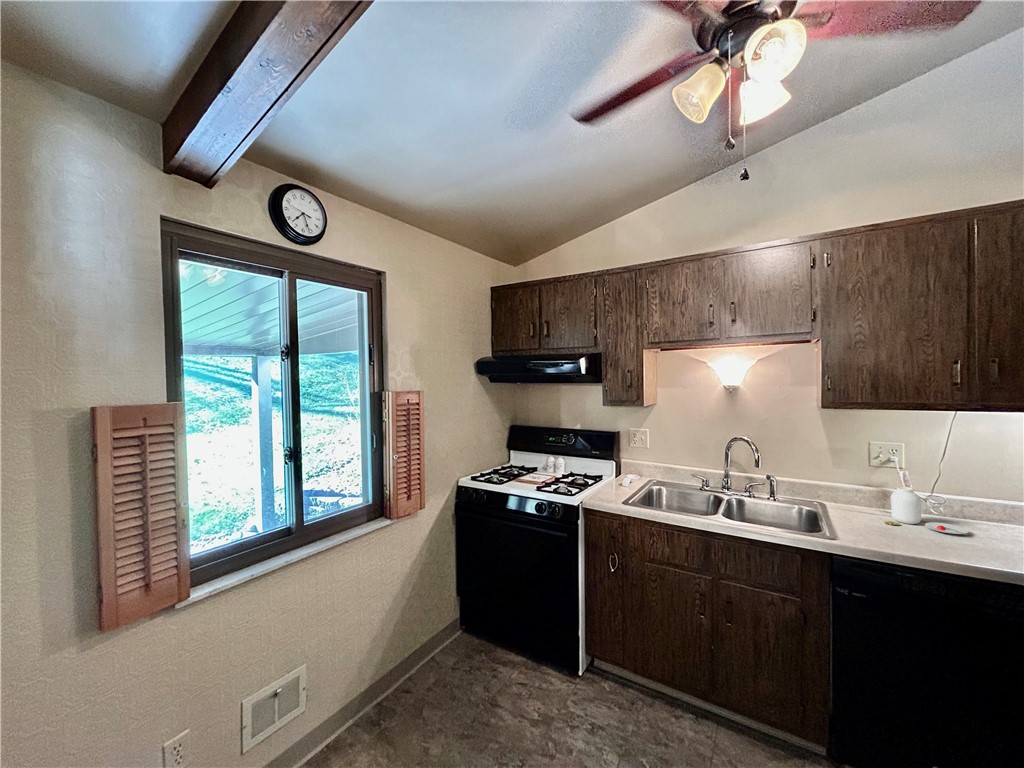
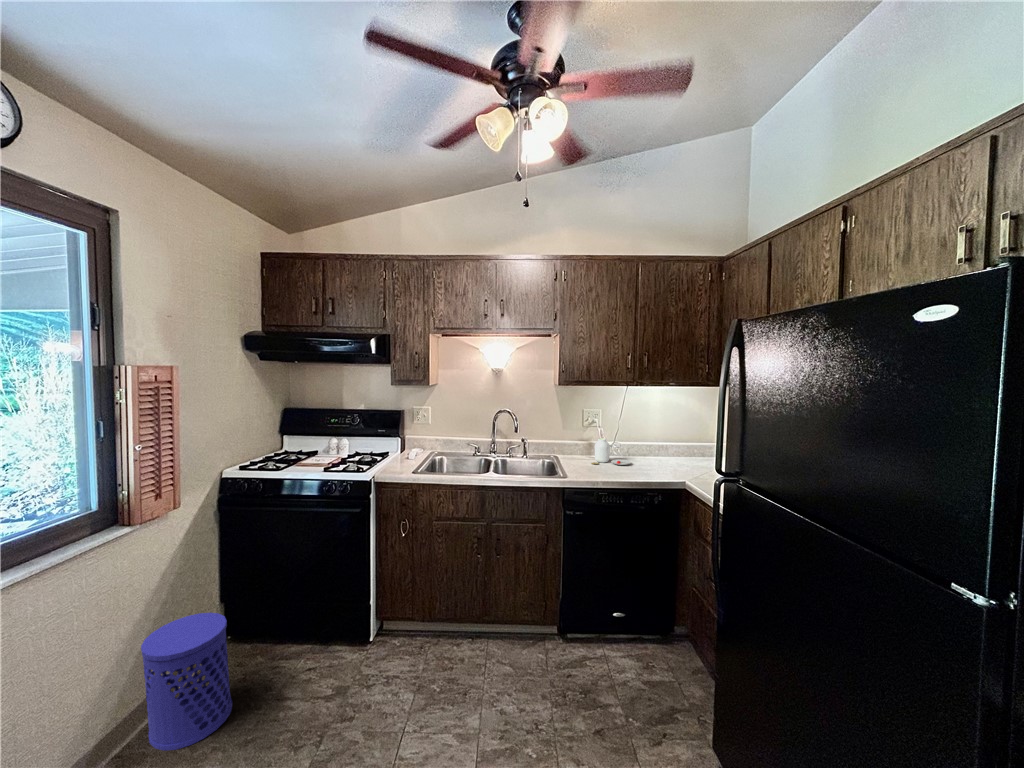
waste bin: none [394,601,457,720] -> present [141,613,232,751]

